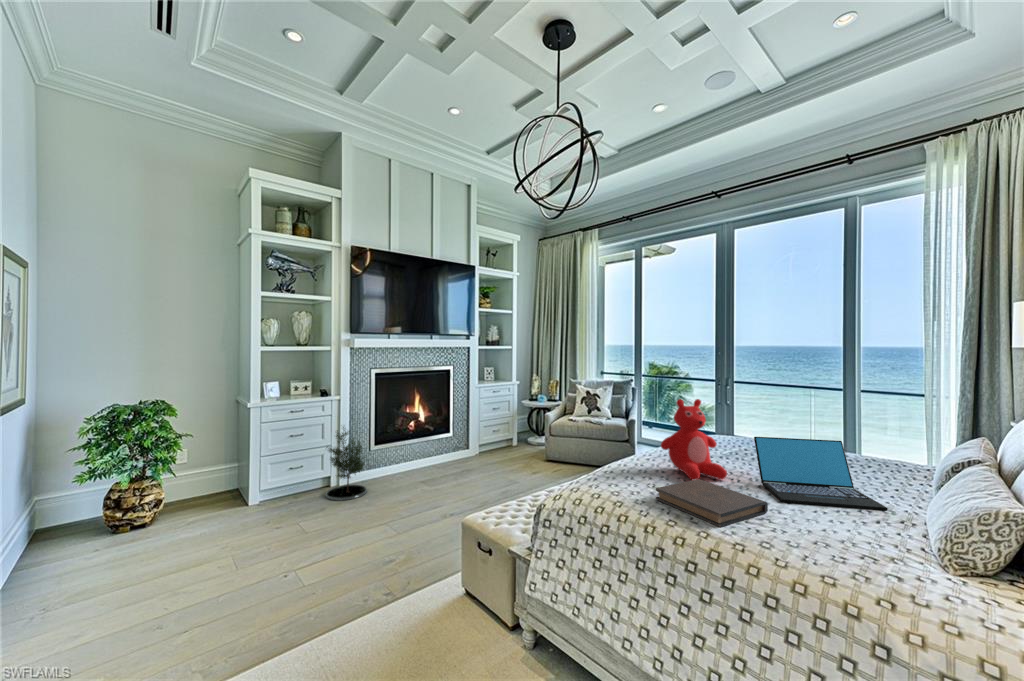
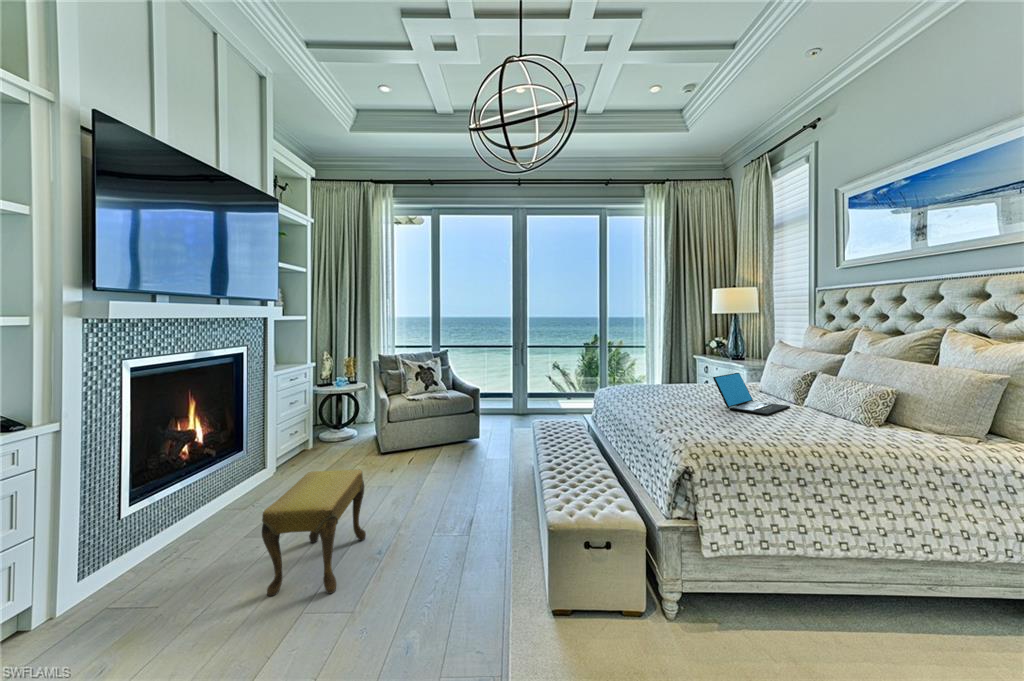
teddy bear: present [661,399,727,480] -> none [671,353,715,417]
potted tree: present [325,427,367,501] -> none [51,478,182,653]
footstool: none [385,448,457,519] -> present [262,469,366,596]
book: present [656,479,768,527] -> none [729,413,813,436]

